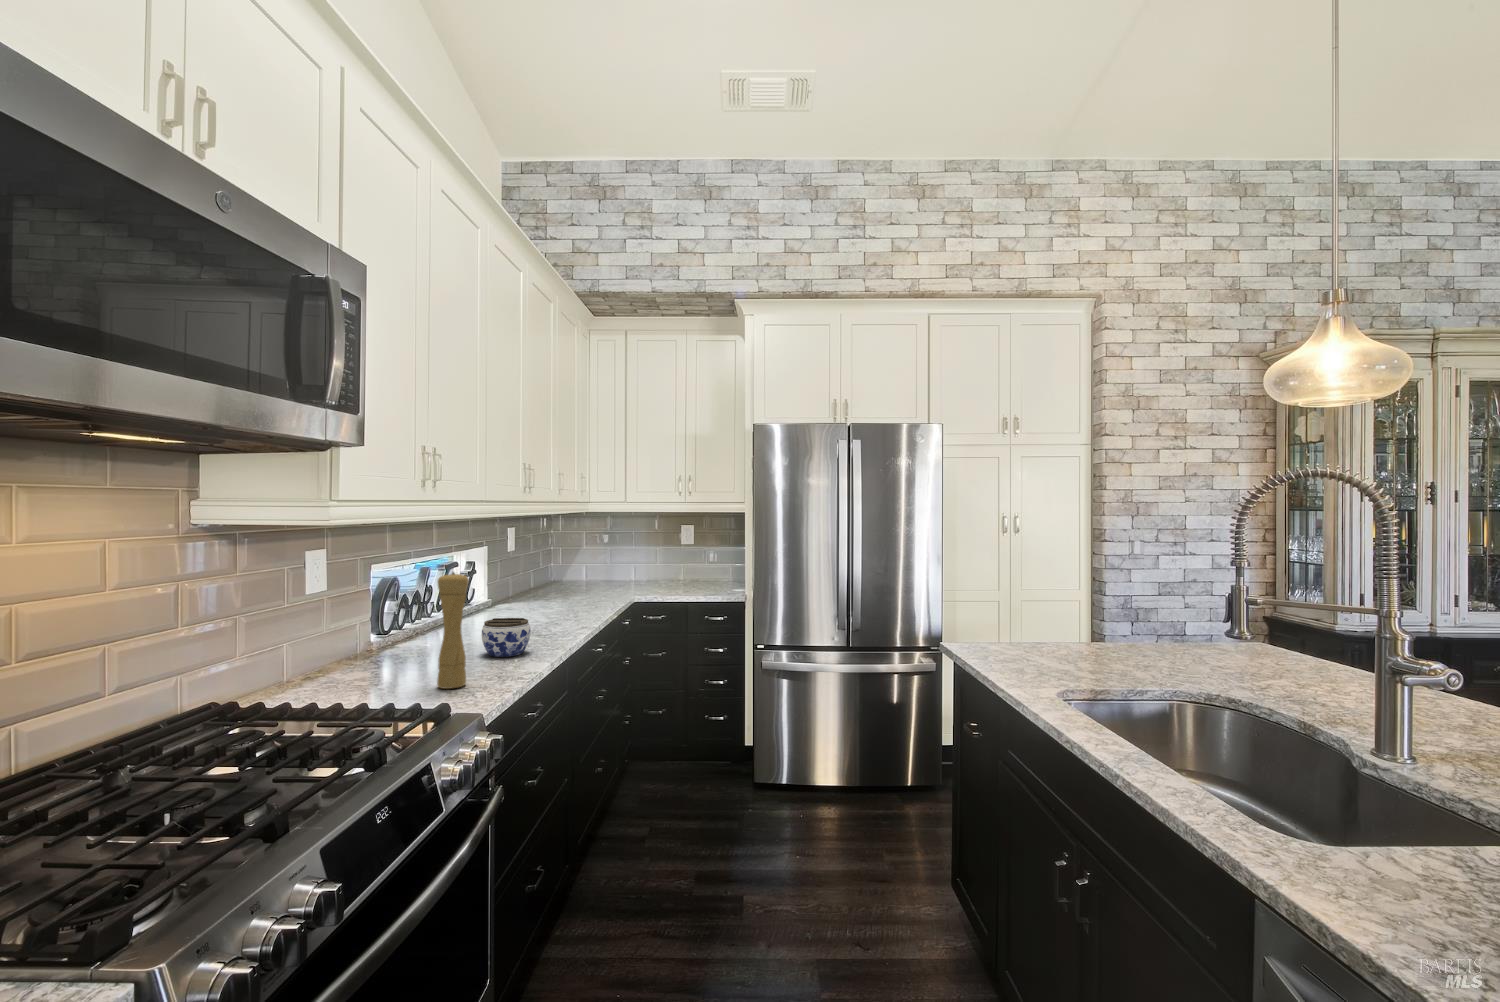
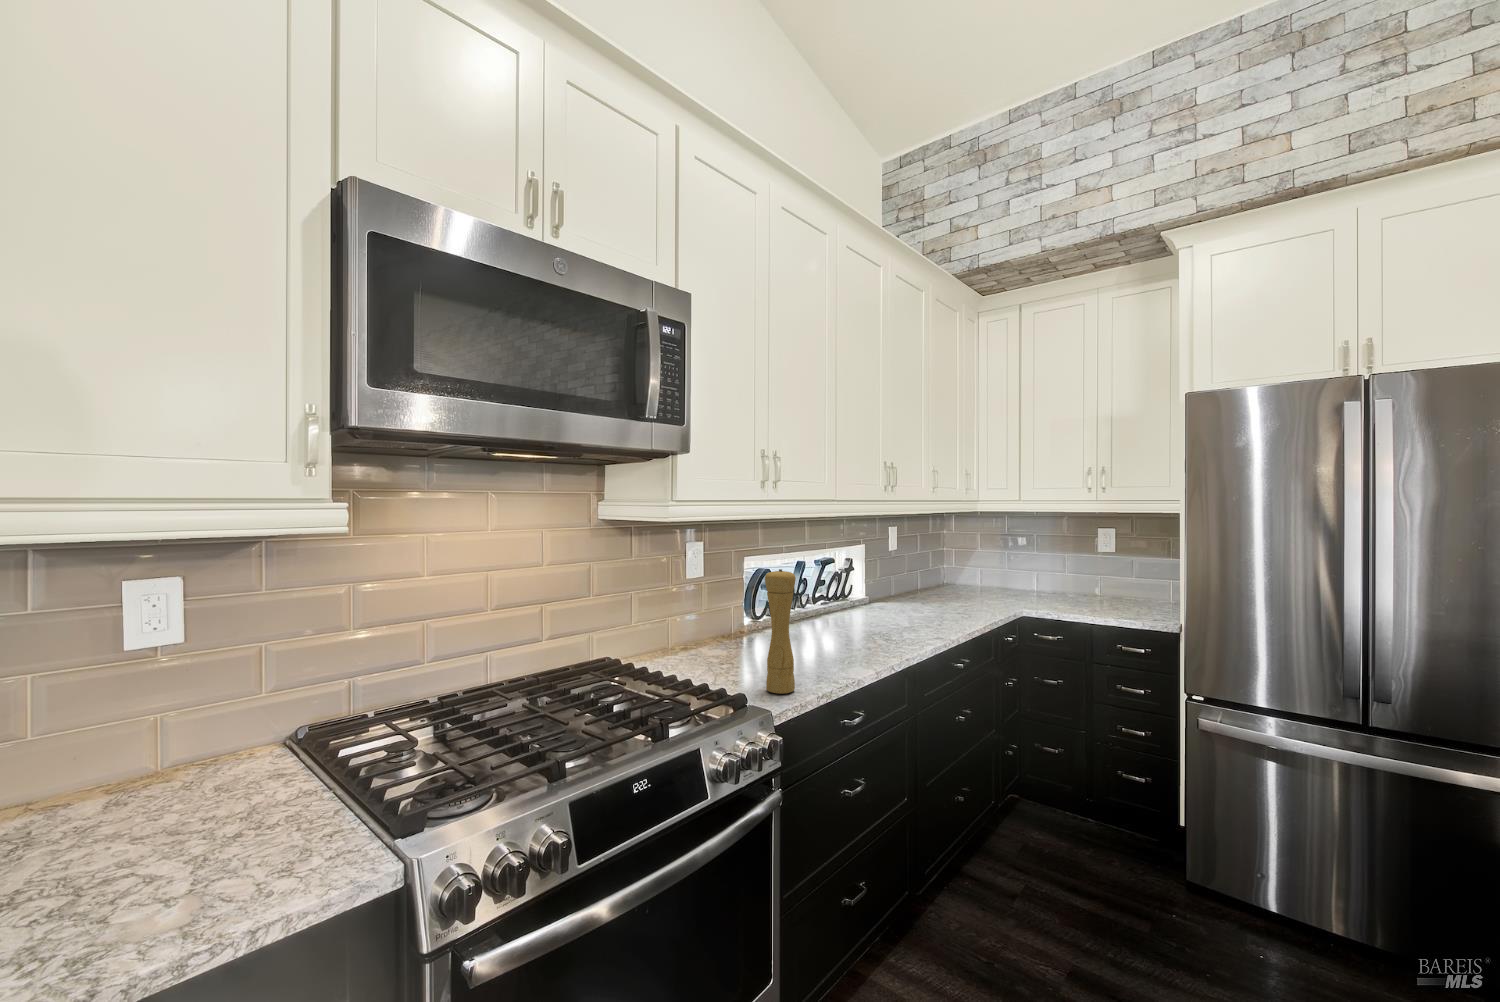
jar: present [482,618,531,657] -> none [830,619,881,663]

